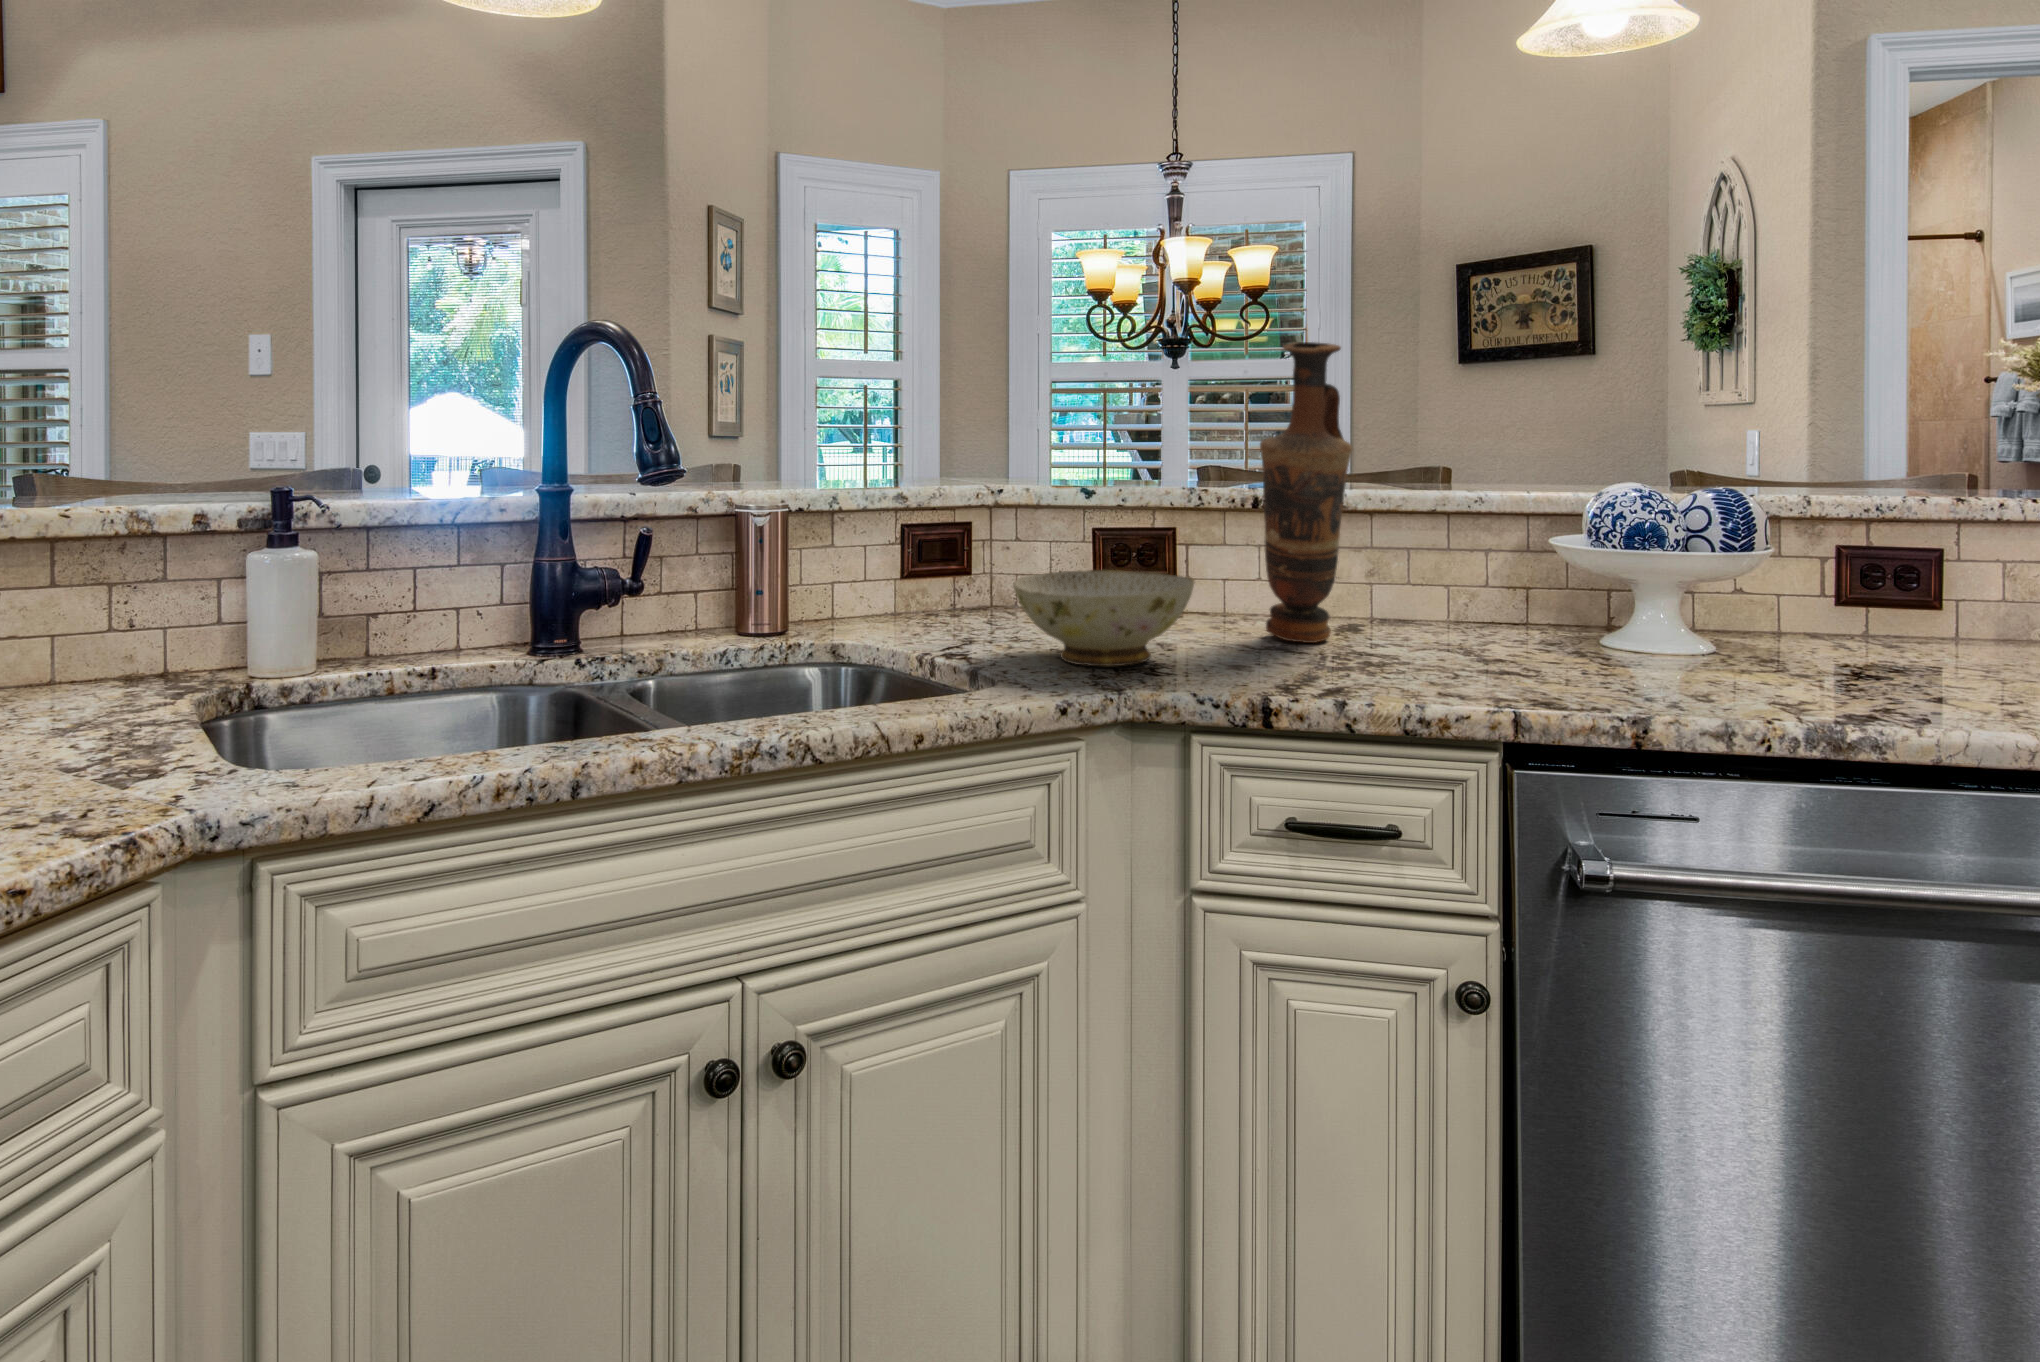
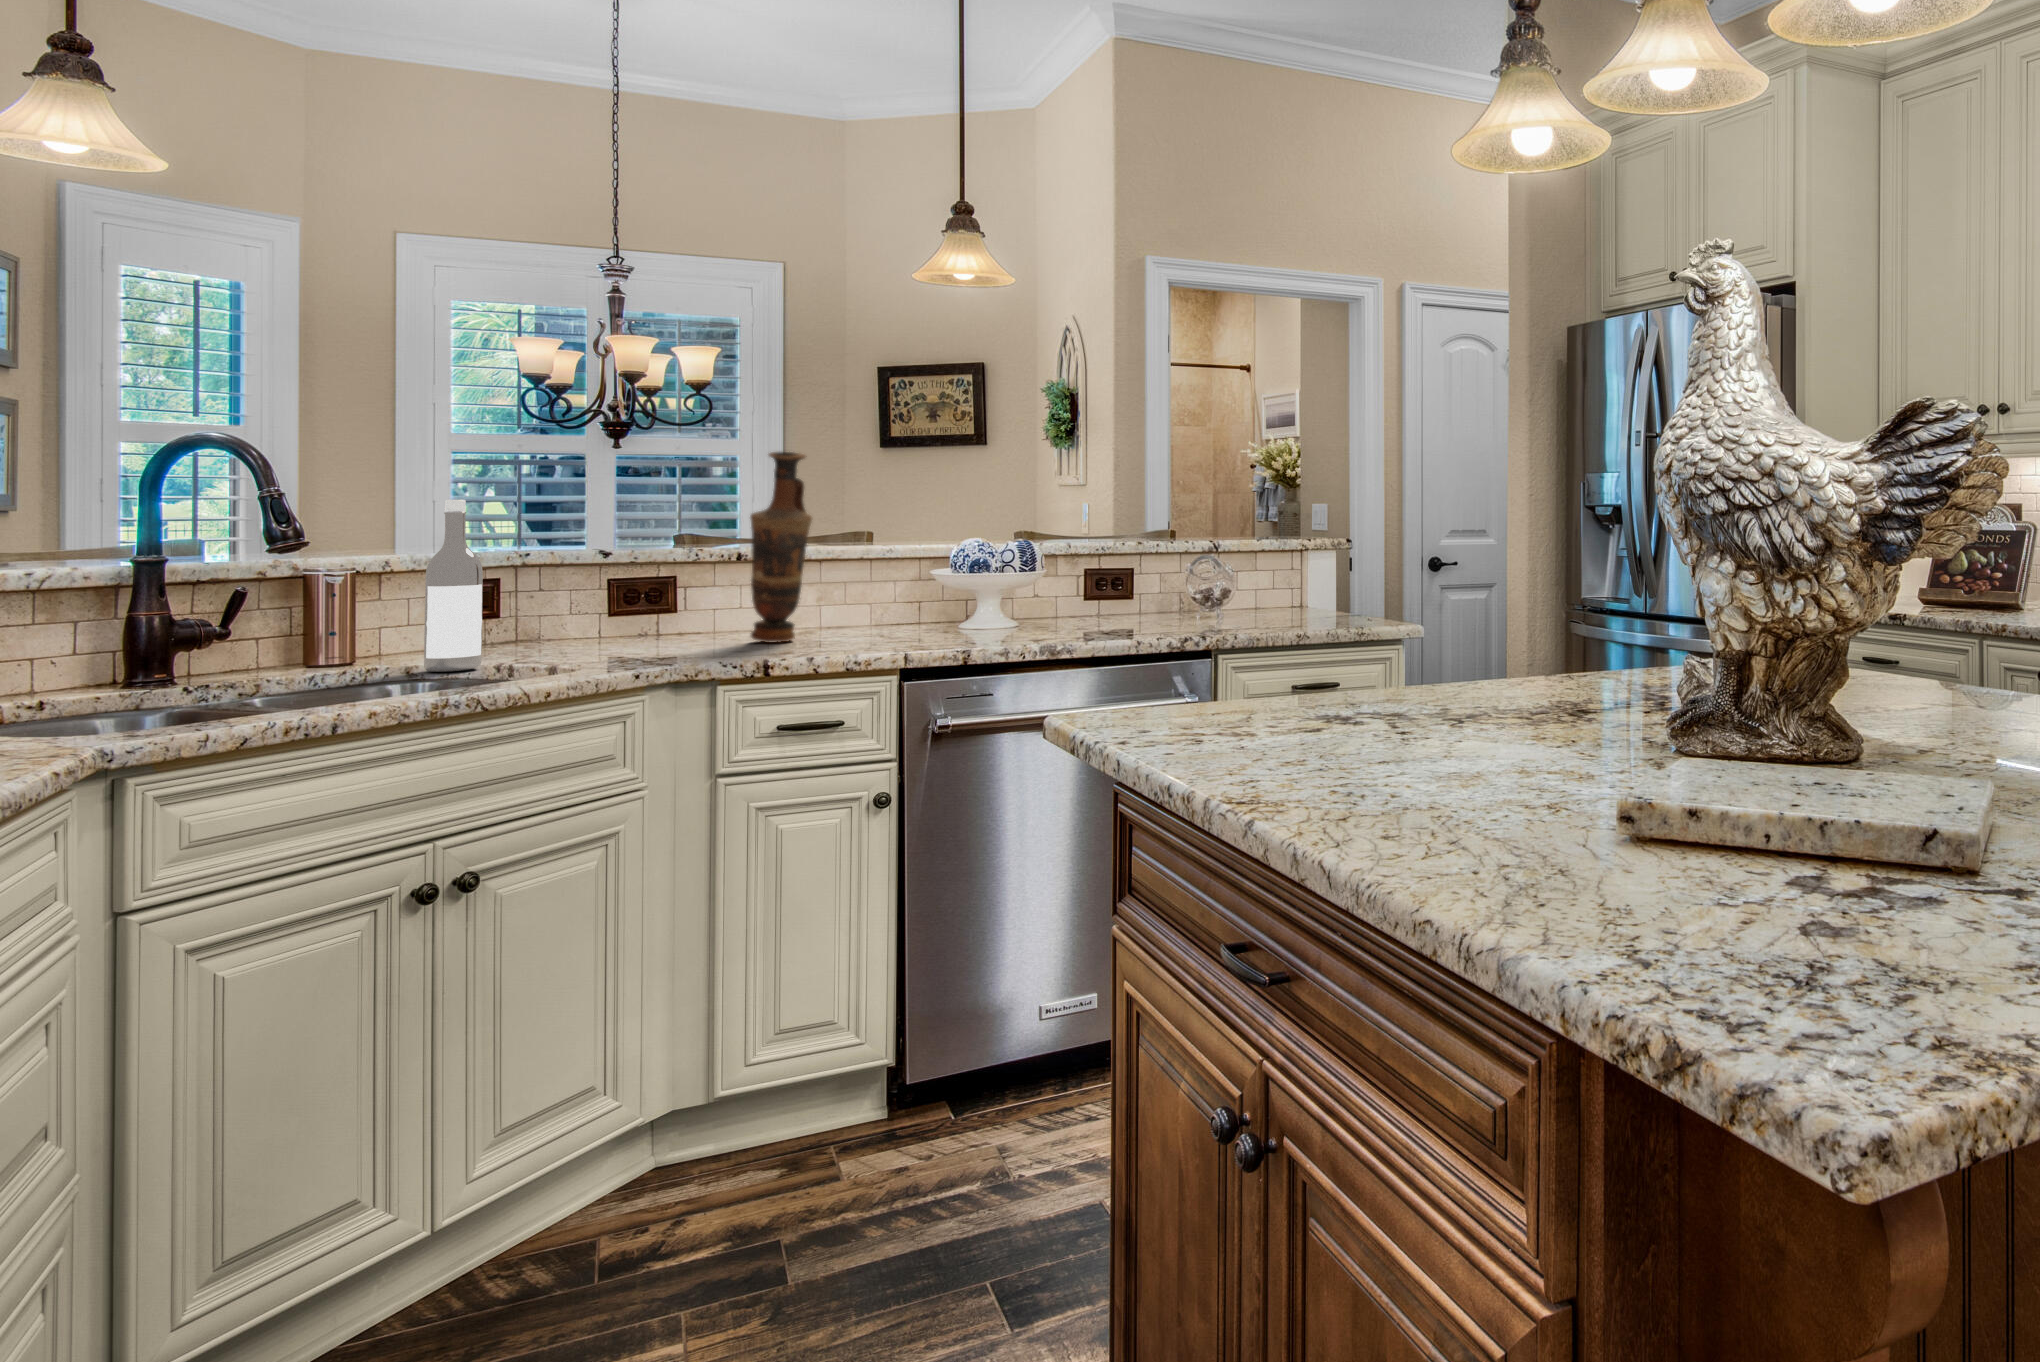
wine bottle: none [839,419,905,657] -> present [424,500,483,672]
ceramic bowl: present [1013,570,1194,666] -> none [574,601,711,661]

